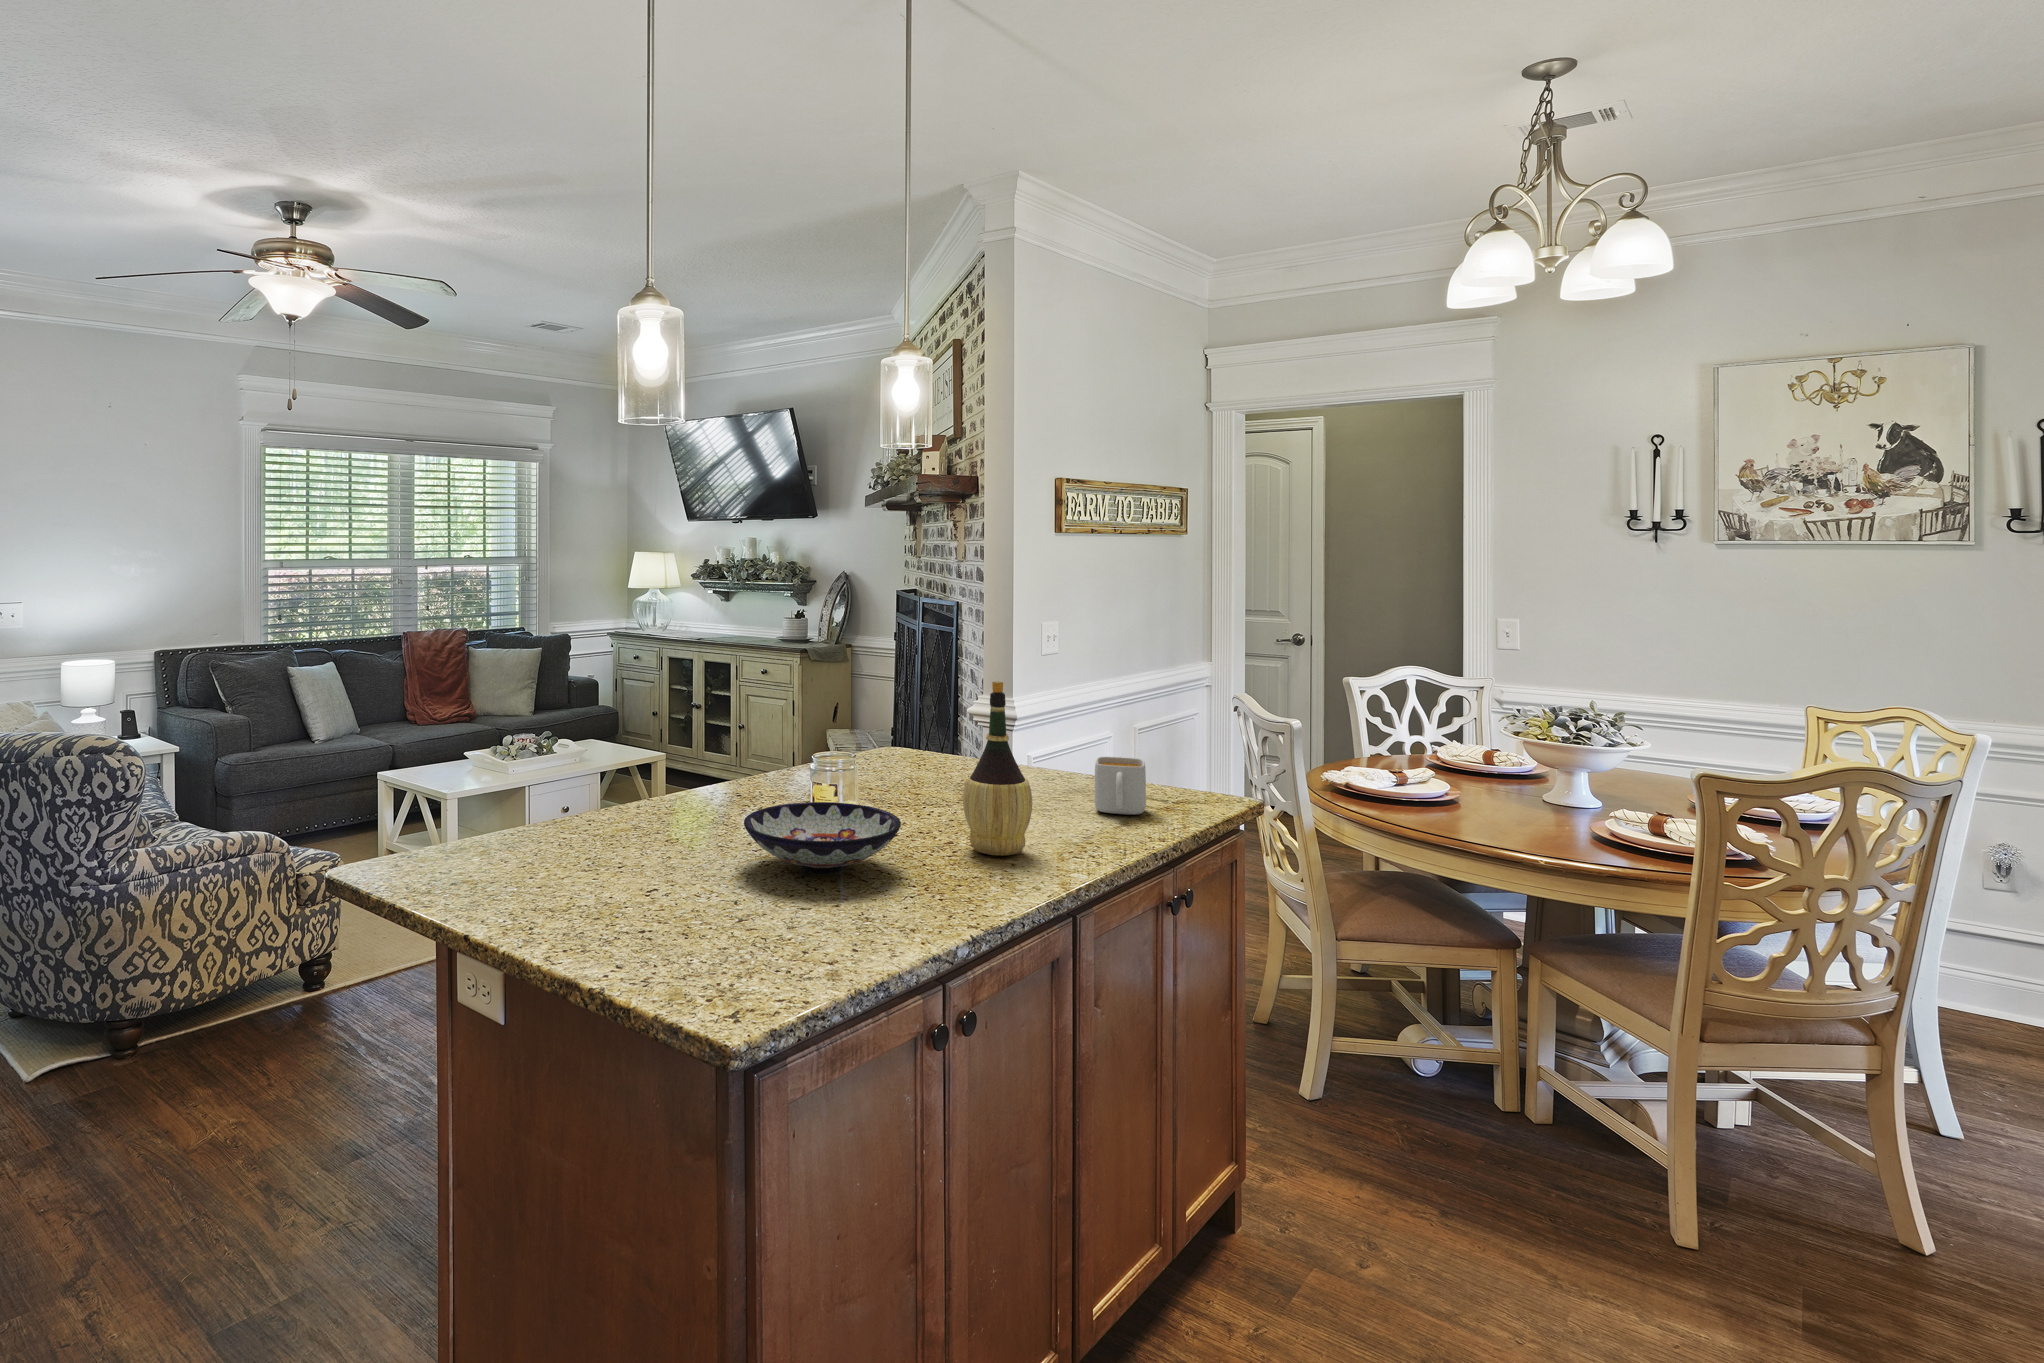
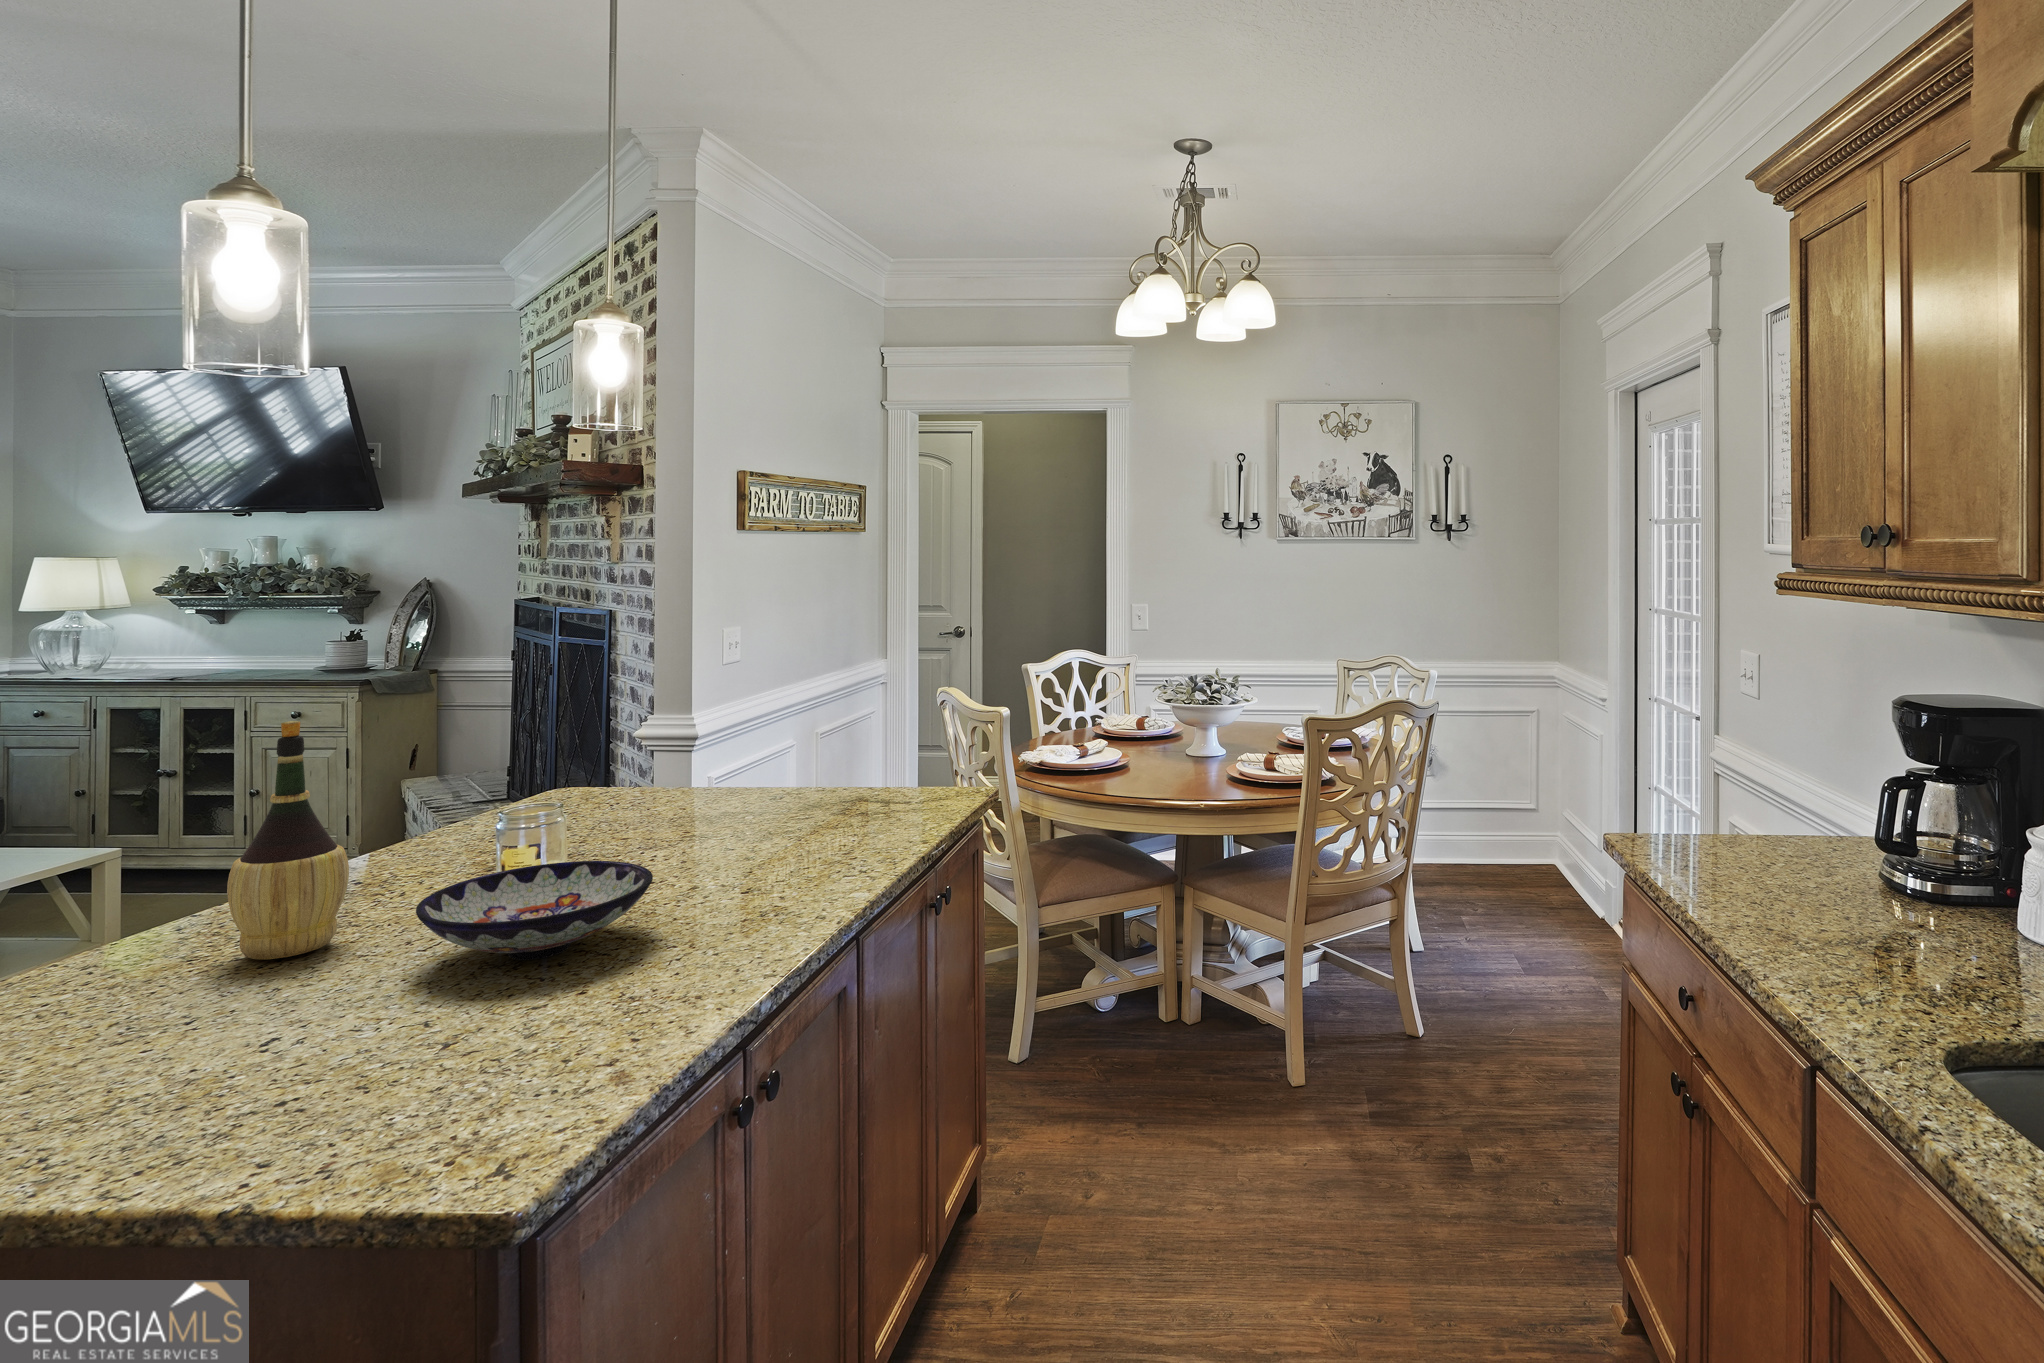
wine bottle: present [963,681,1032,855] -> present [227,721,349,959]
mug: present [1095,757,1146,815] -> none [843,760,898,821]

